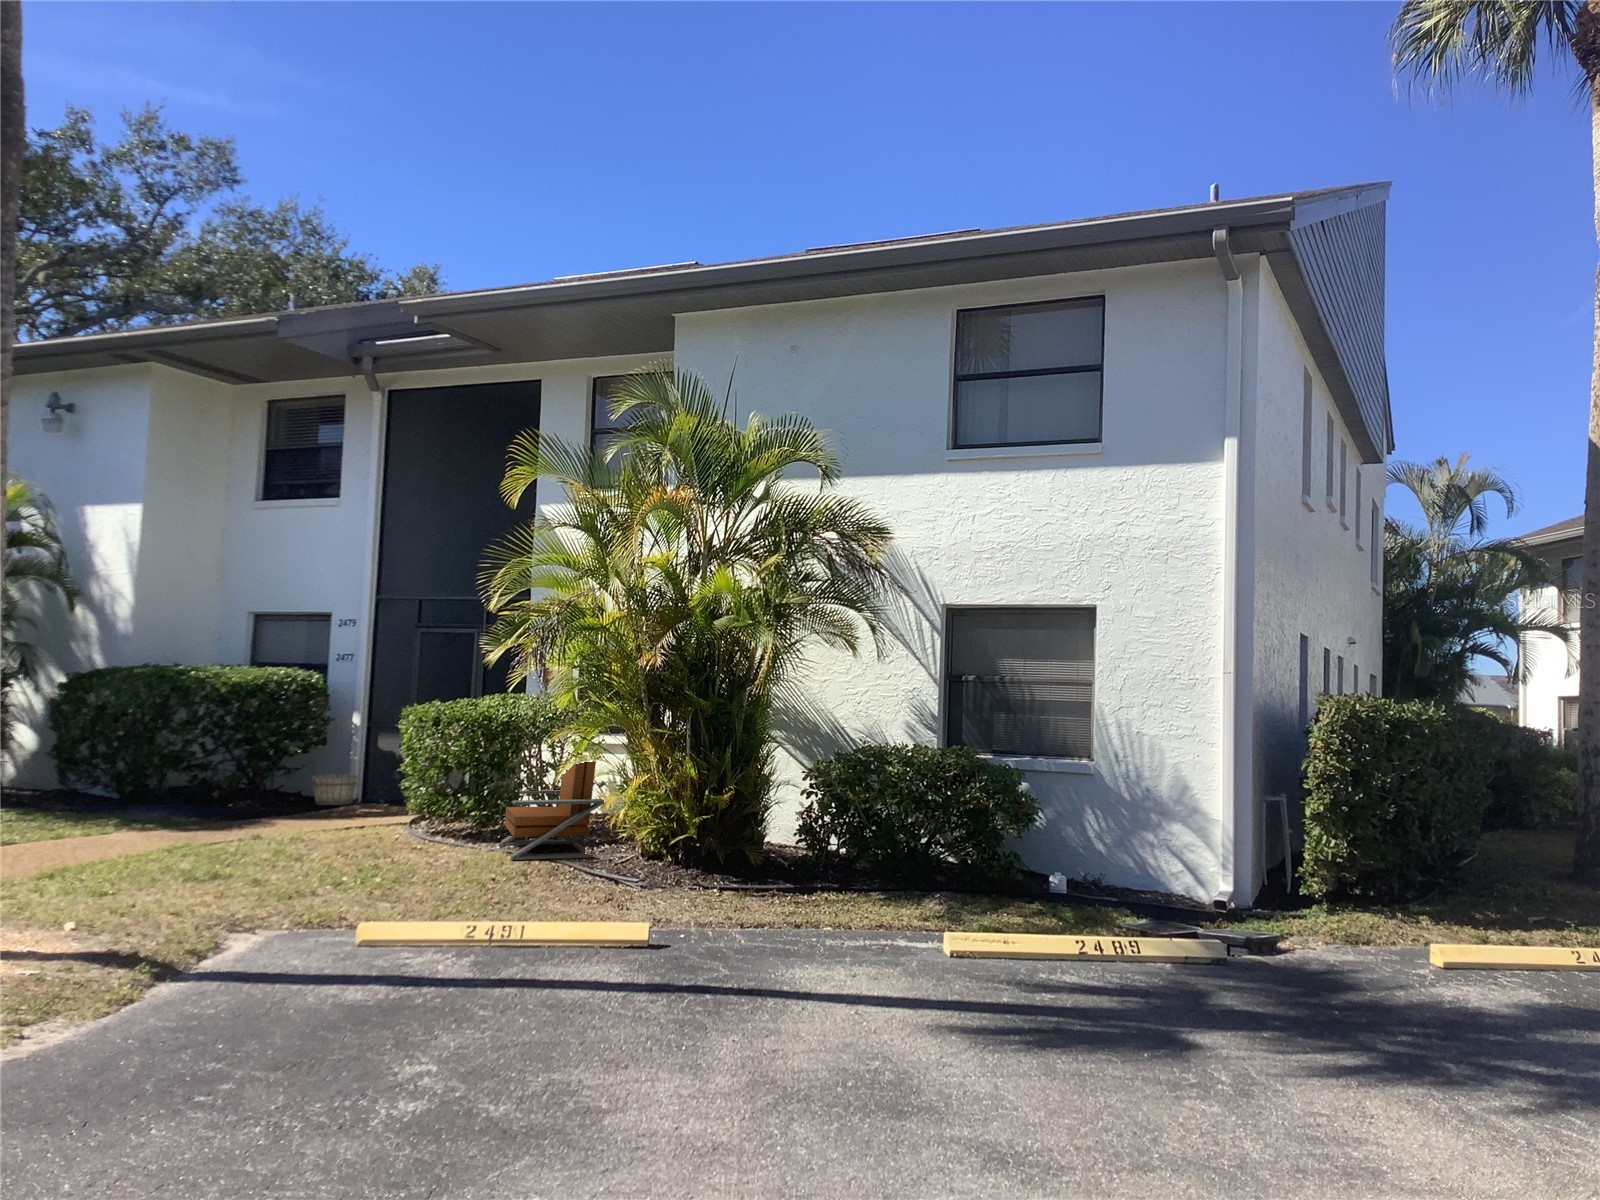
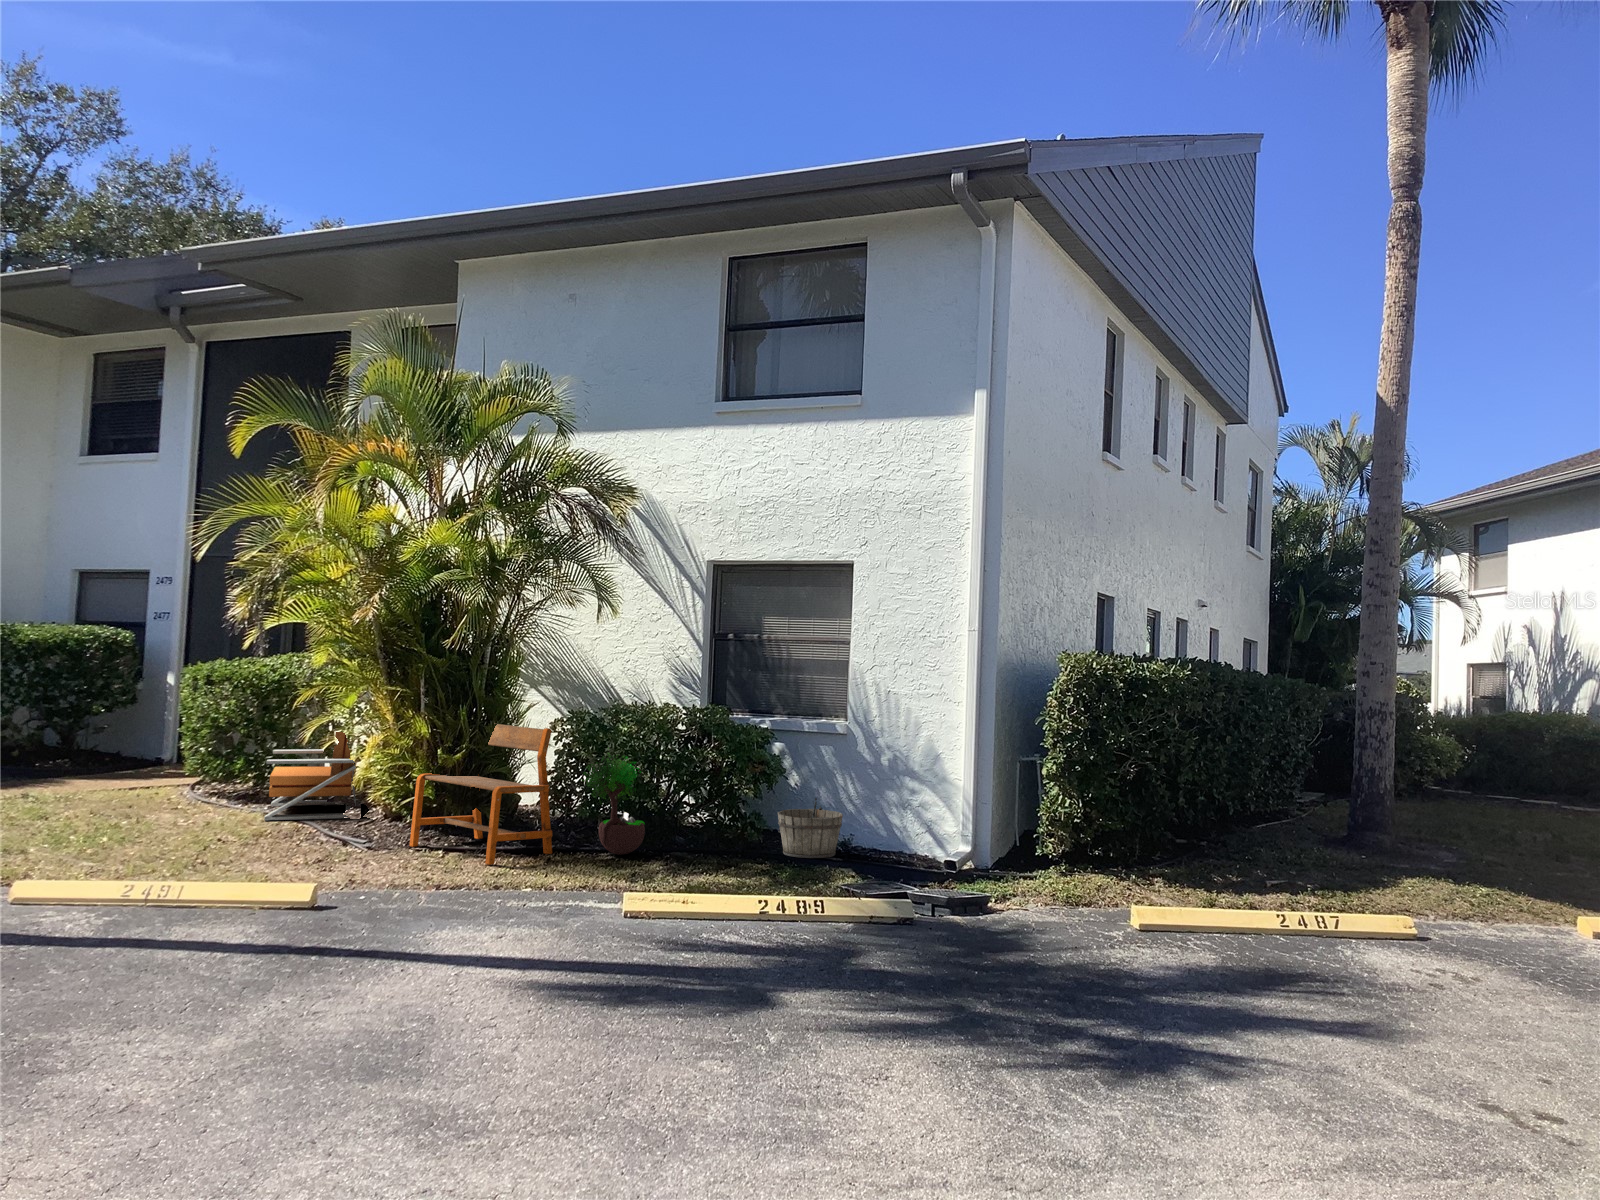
bench: none [676,763,820,904] -> present [409,724,552,865]
wooden bucket: present [312,773,358,805] -> present [778,798,843,858]
potted tree: none [850,789,910,894] -> present [580,753,645,855]

